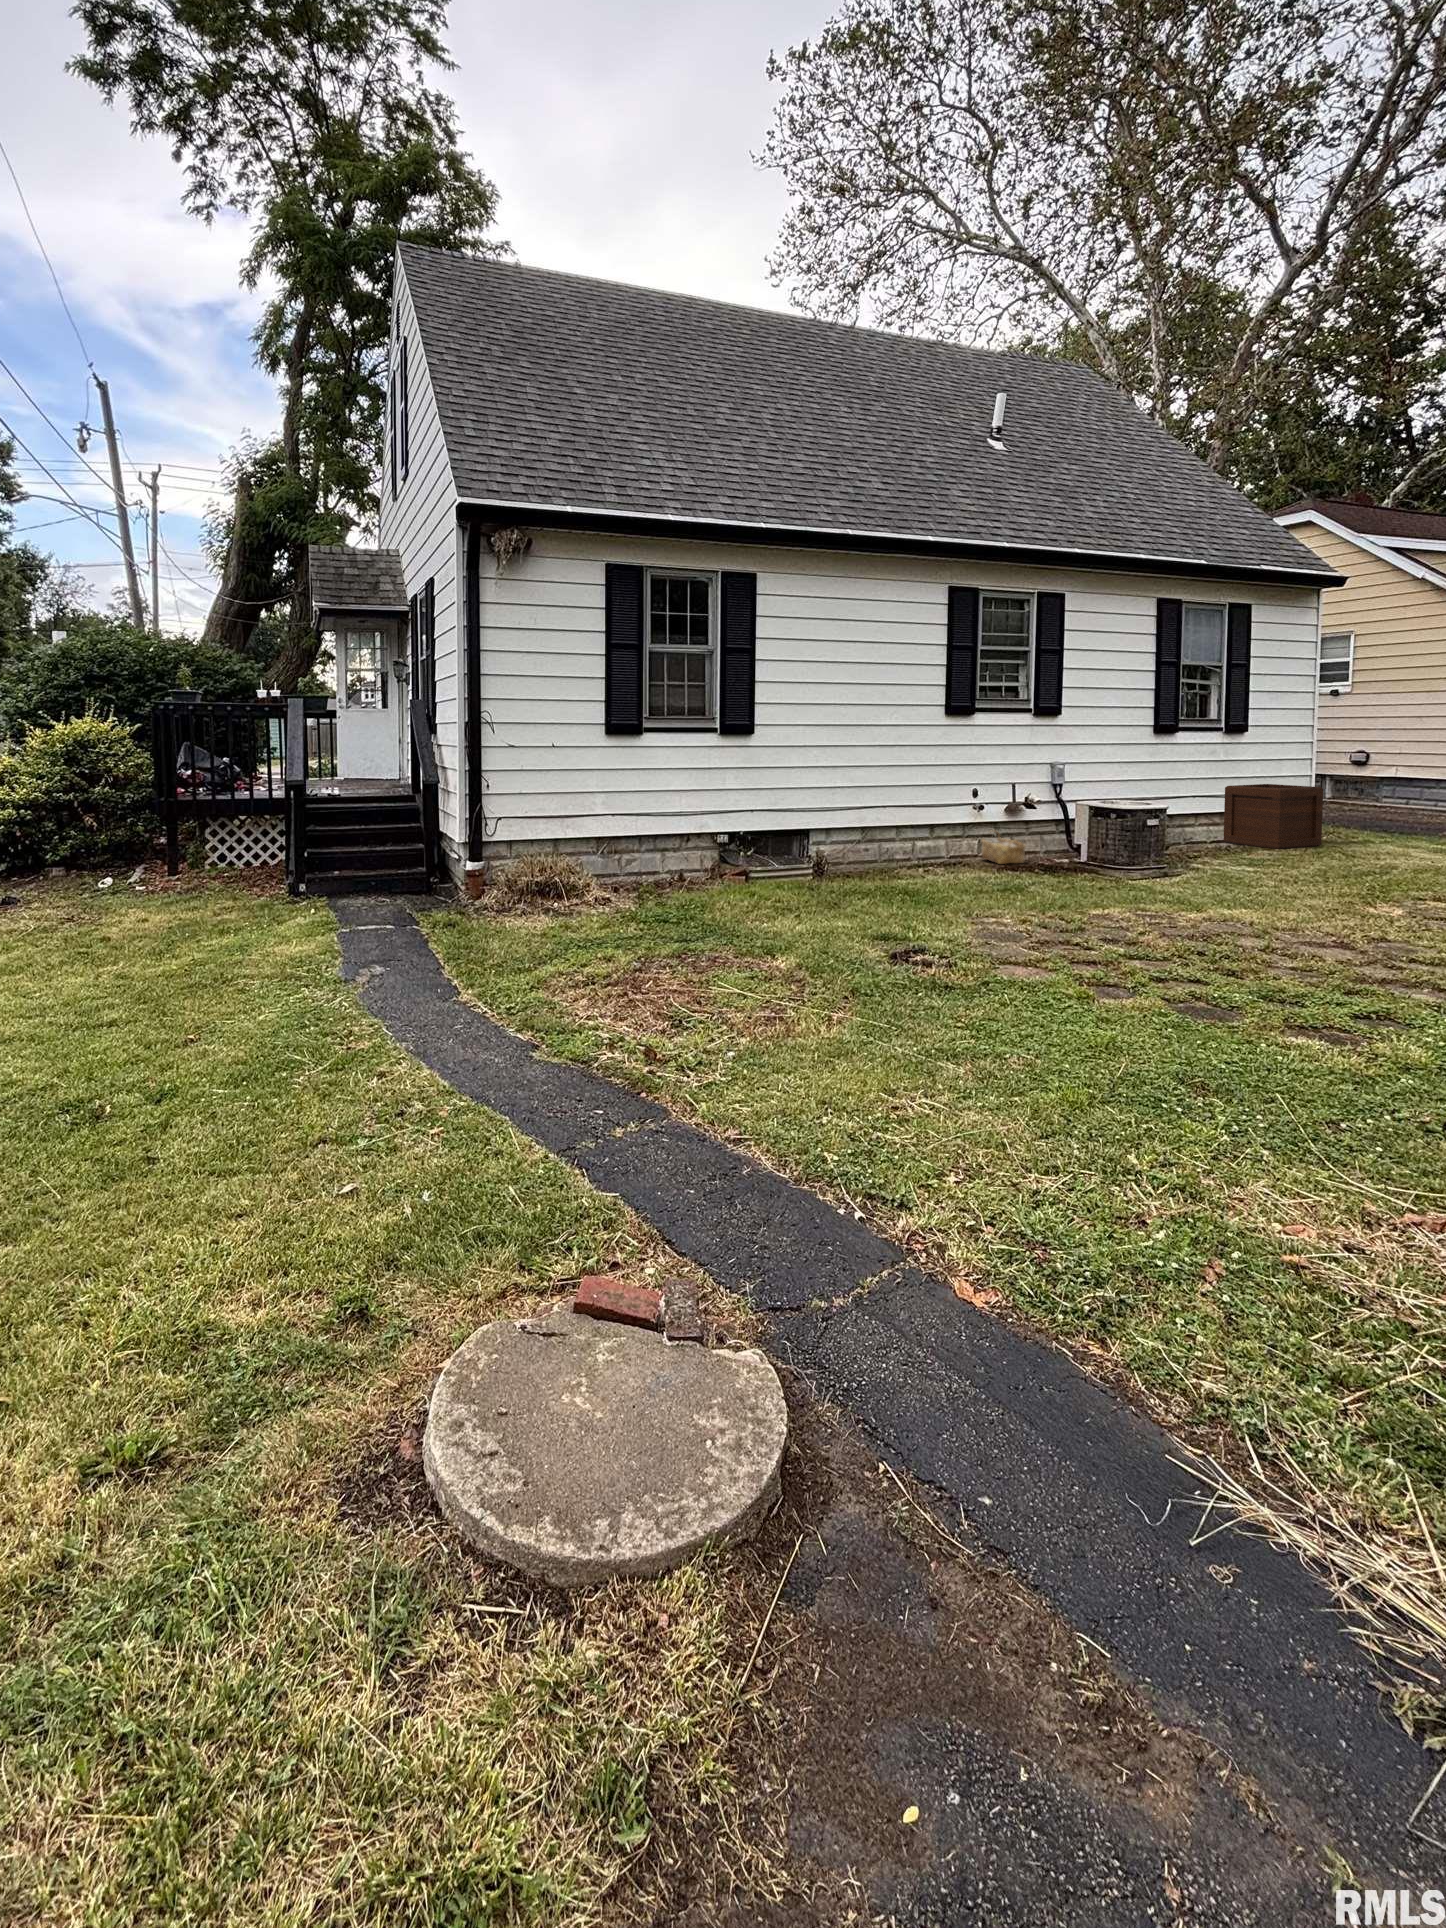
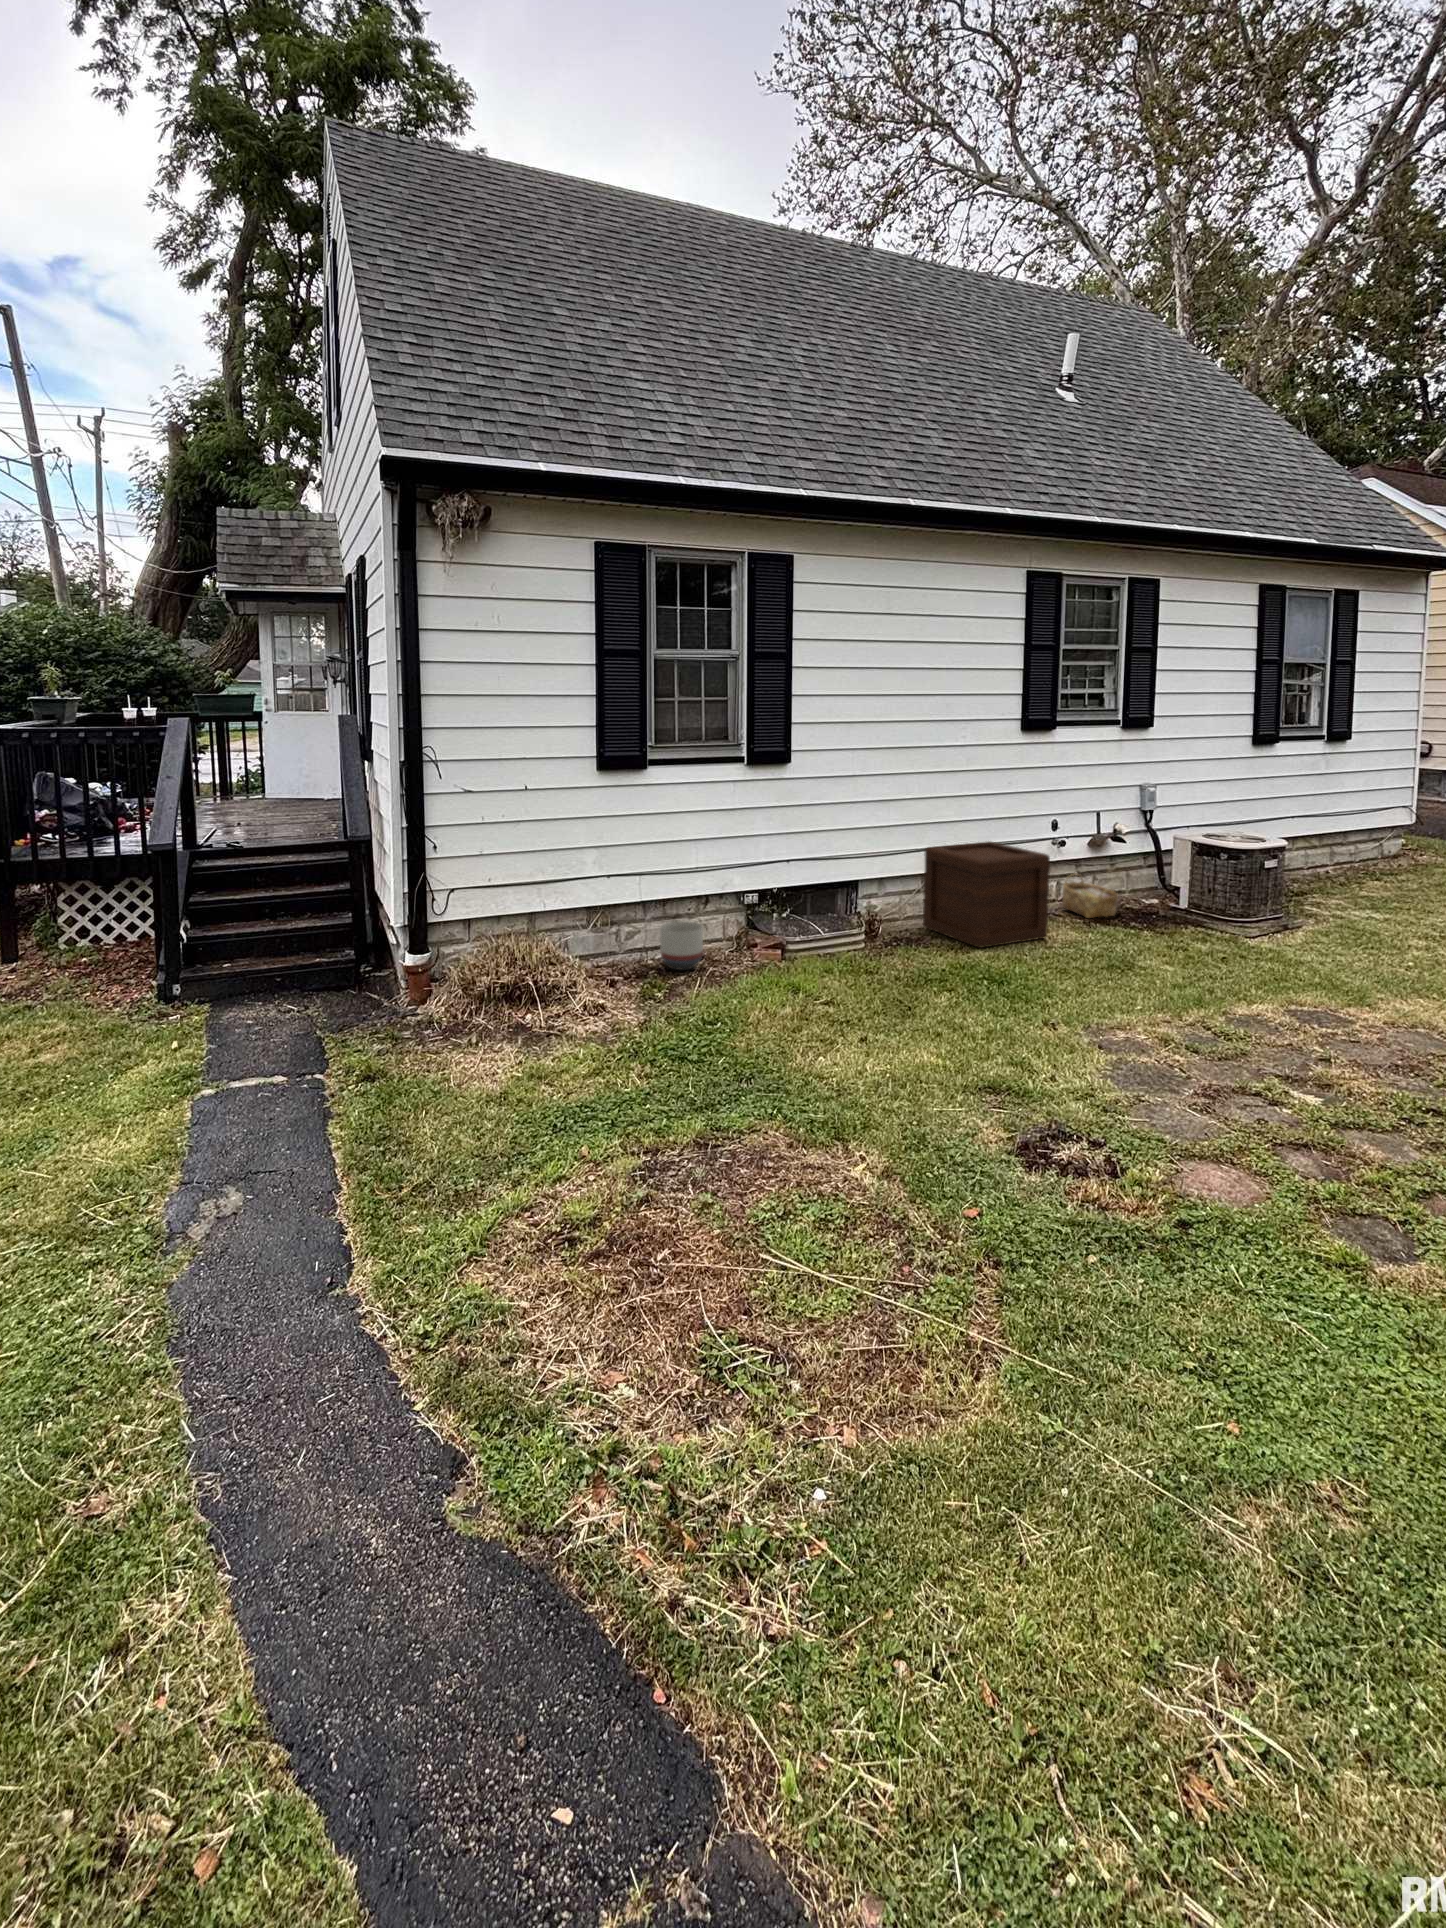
wooden crate: present [1224,784,1323,849] -> present [923,841,1050,948]
planter: none [644,851,676,886] -> present [660,921,703,970]

